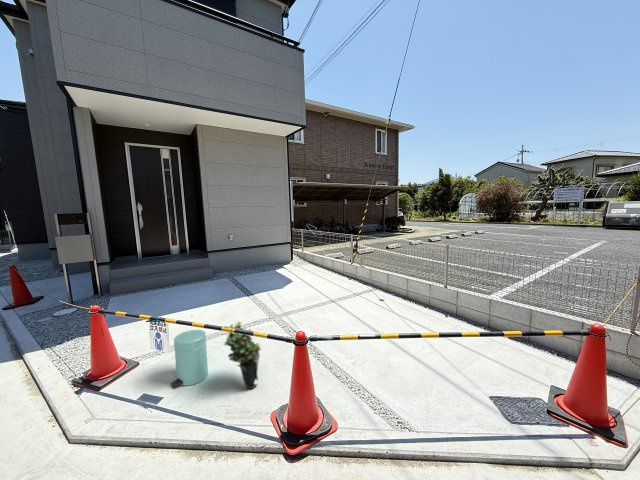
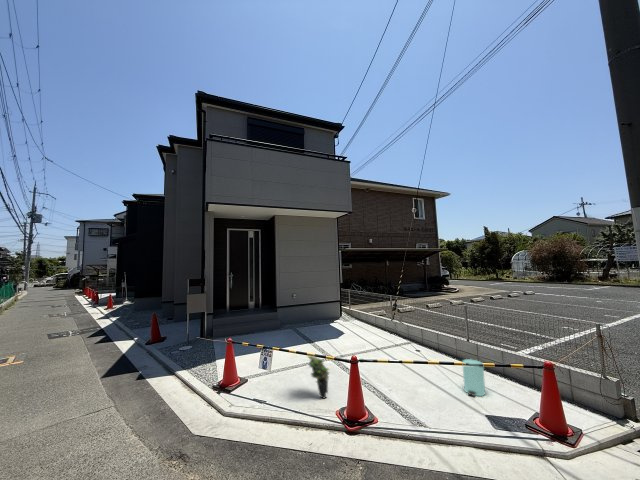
trash can: present [171,330,208,387] -> present [463,359,485,396]

